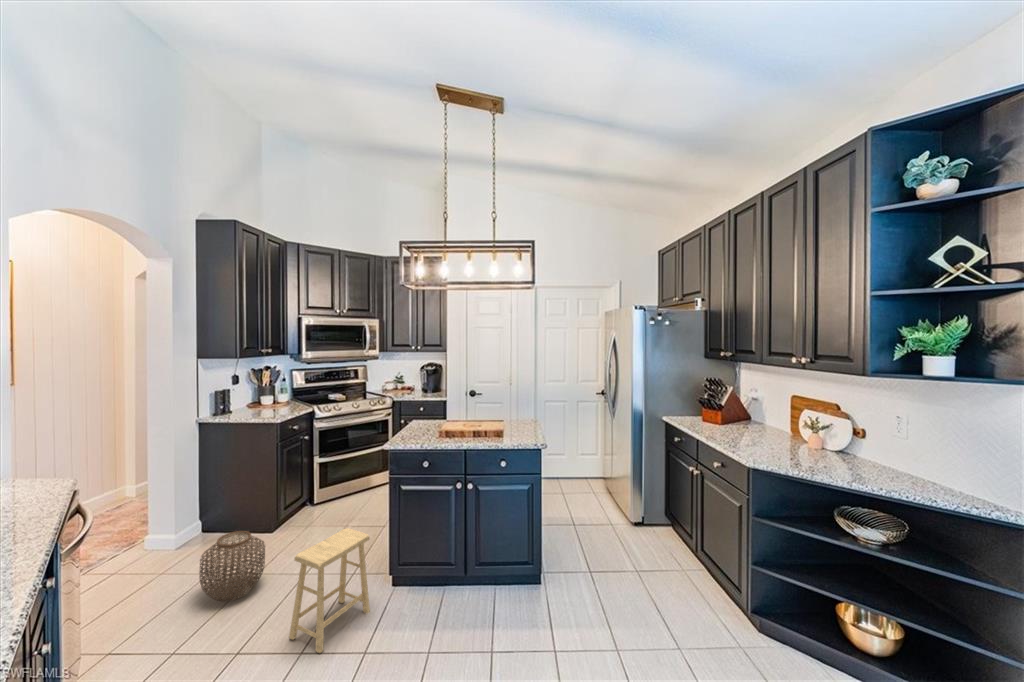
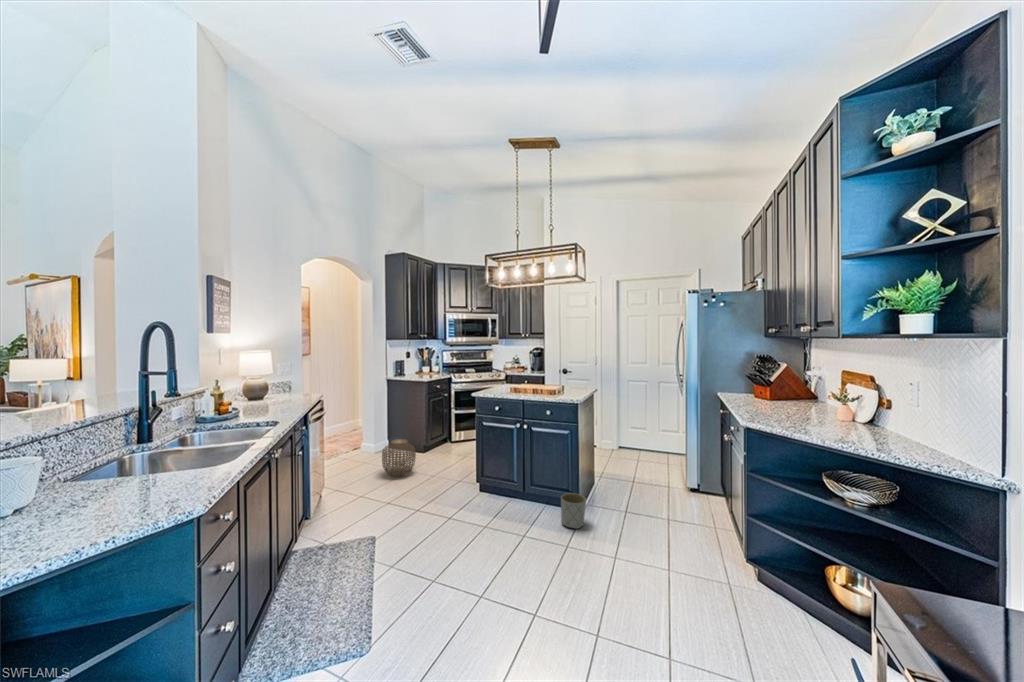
footstool: present [289,528,370,653] -> none [421,440,468,504]
planter: none [533,592,569,651] -> present [561,493,586,529]

